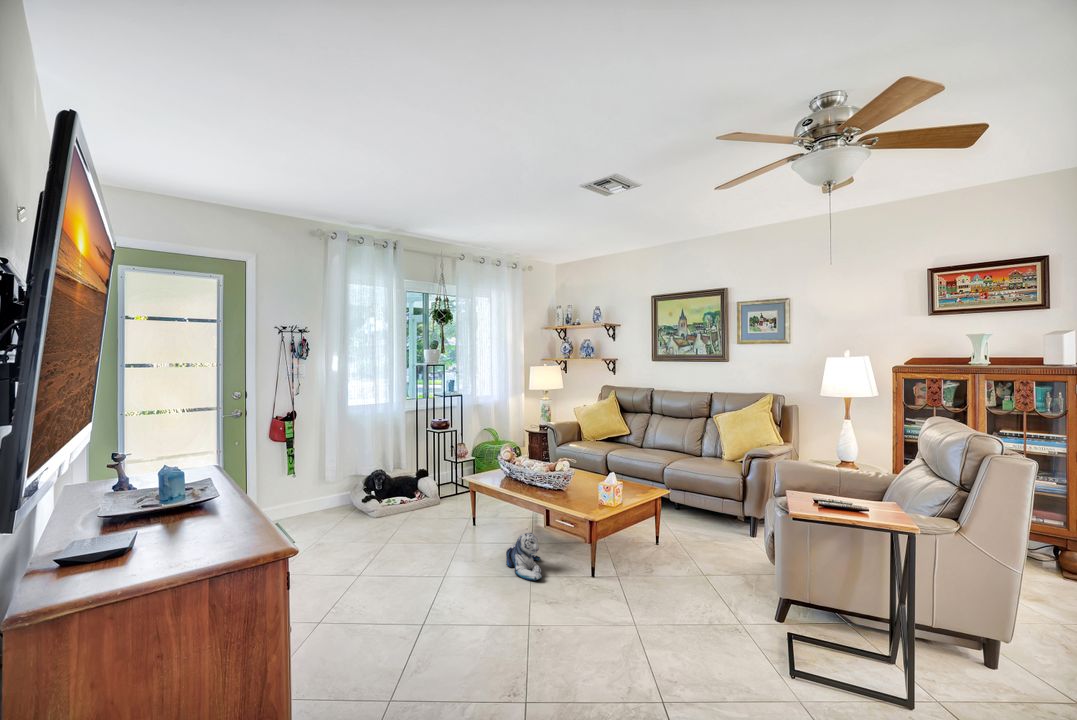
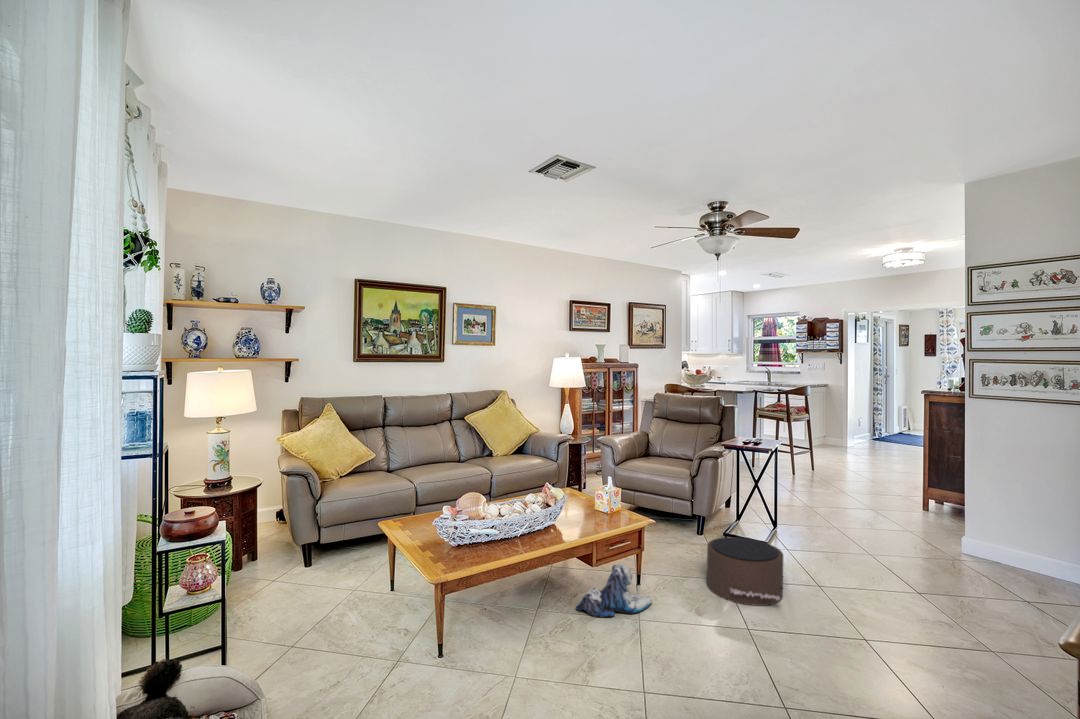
pouf: none [545,569,663,667] -> present [707,537,783,606]

